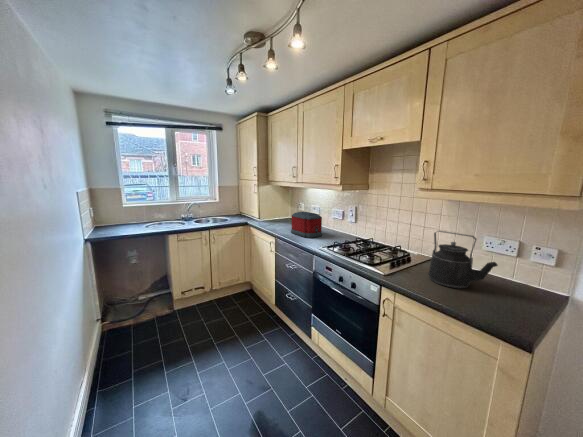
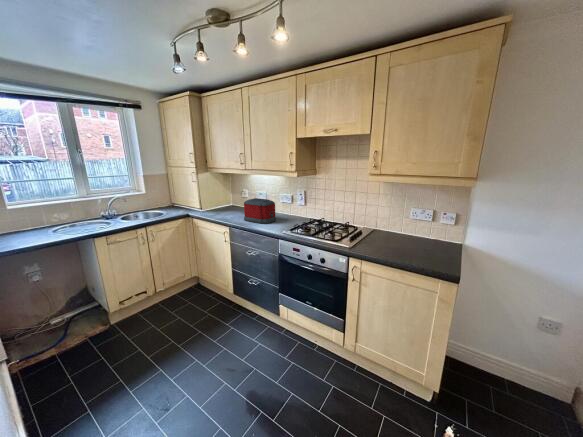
kettle: present [429,231,498,289] -> none [380,207,427,250]

